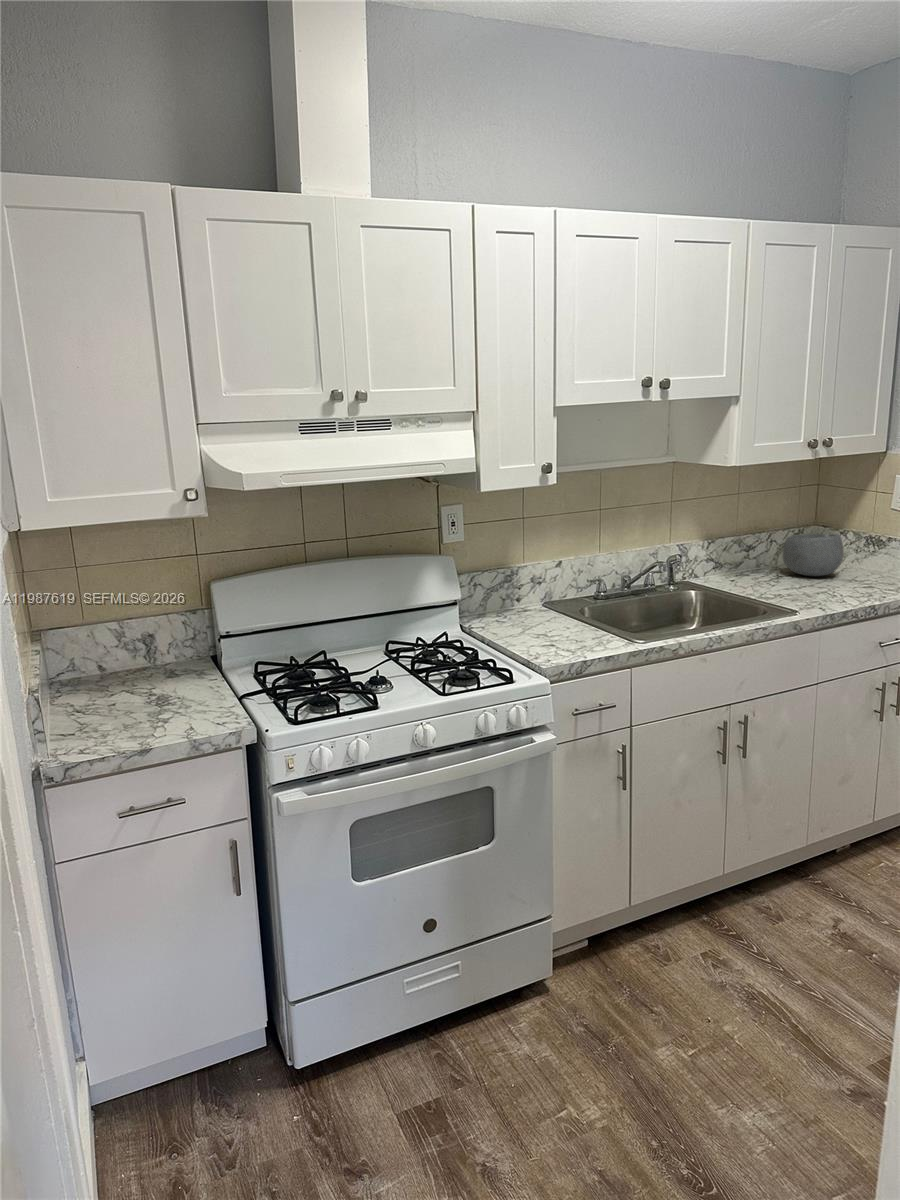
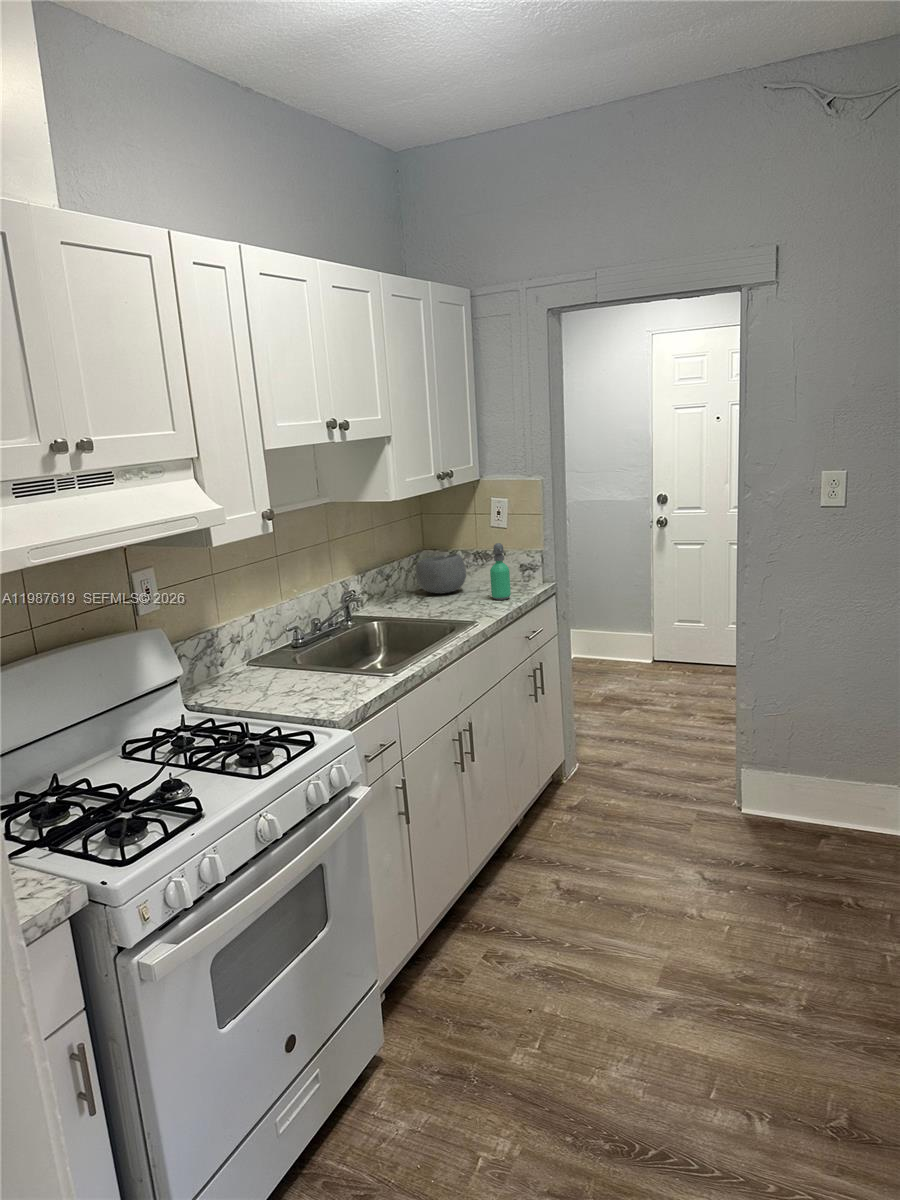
soap dispenser: none [854,529,881,595] -> present [490,543,511,600]

